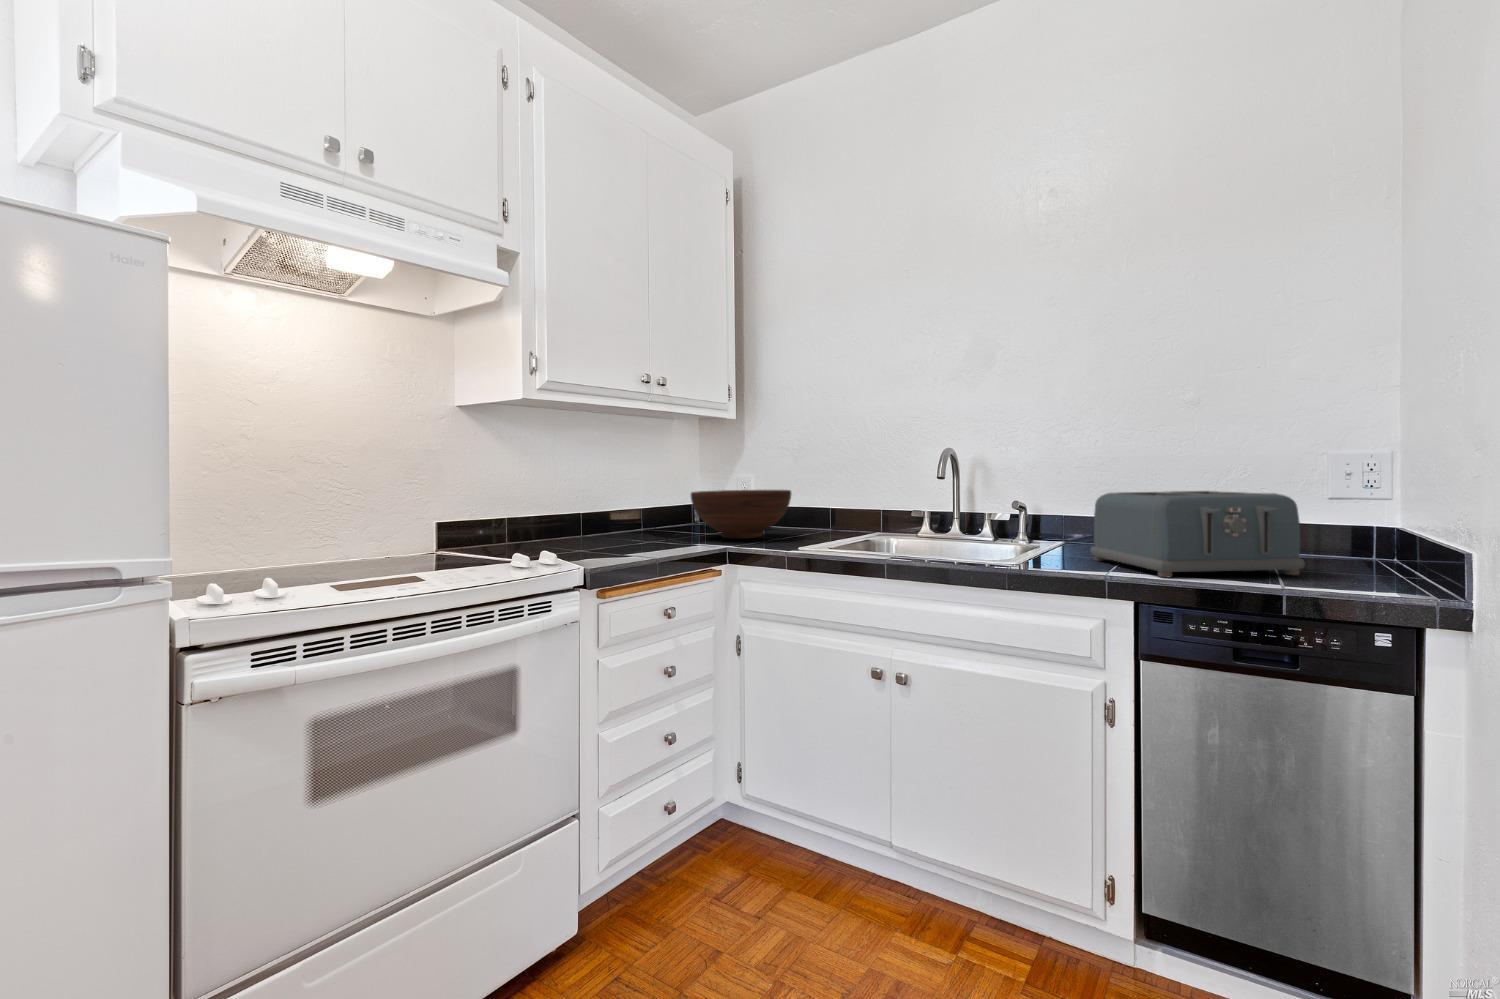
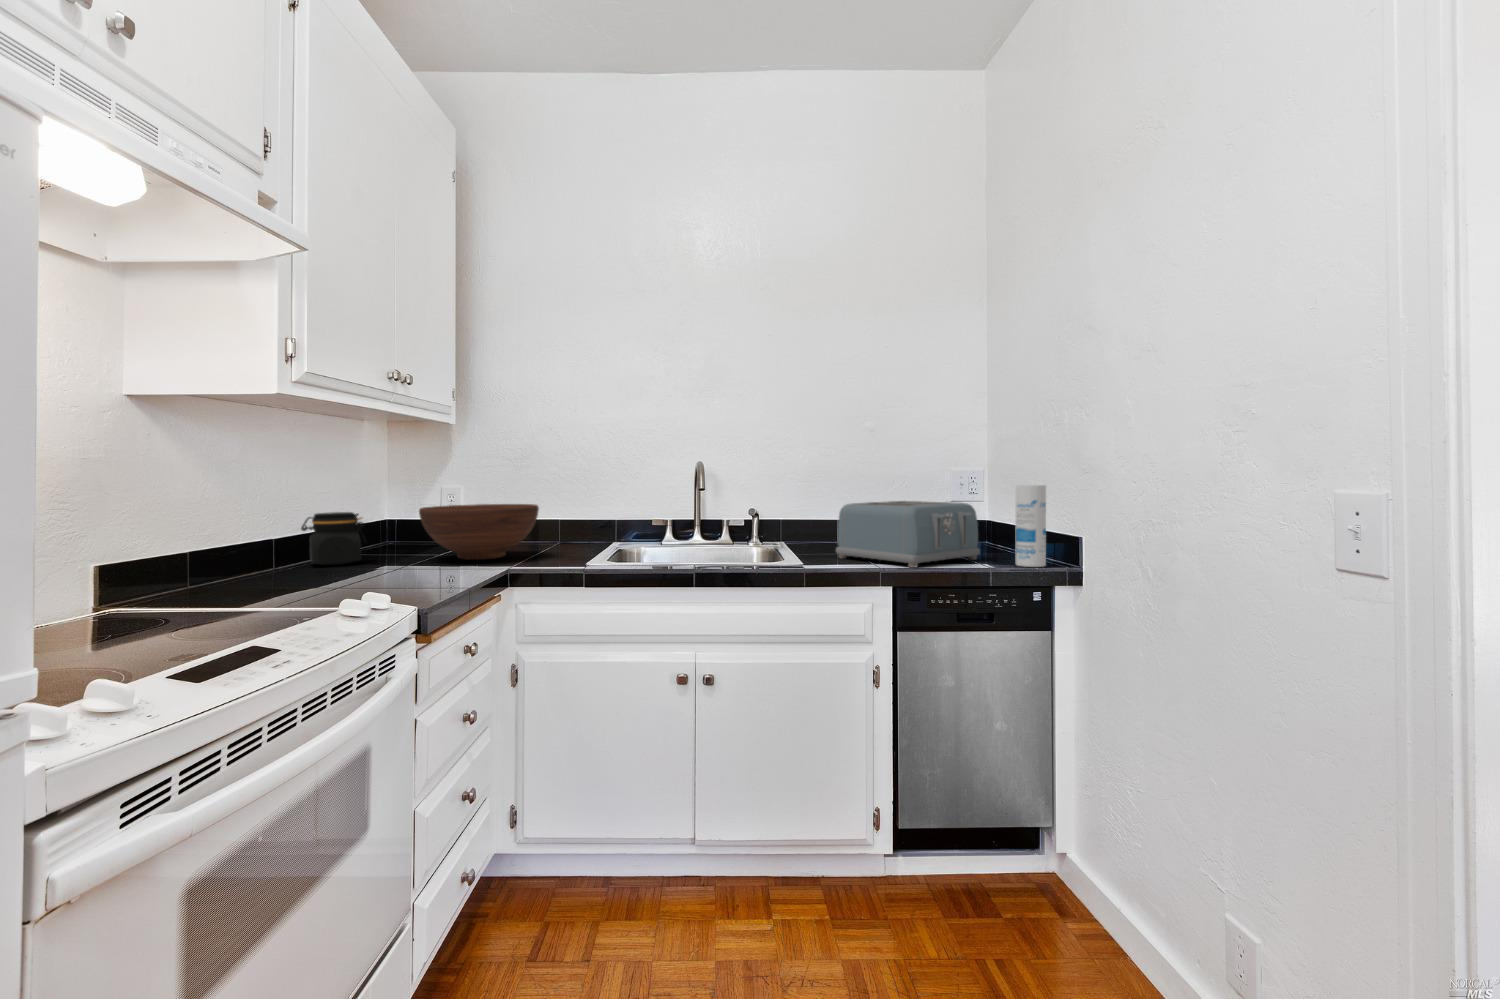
canister: none [1348,467,1407,593] -> present [1015,485,1046,567]
jar: none [612,494,659,536] -> present [301,512,366,565]

